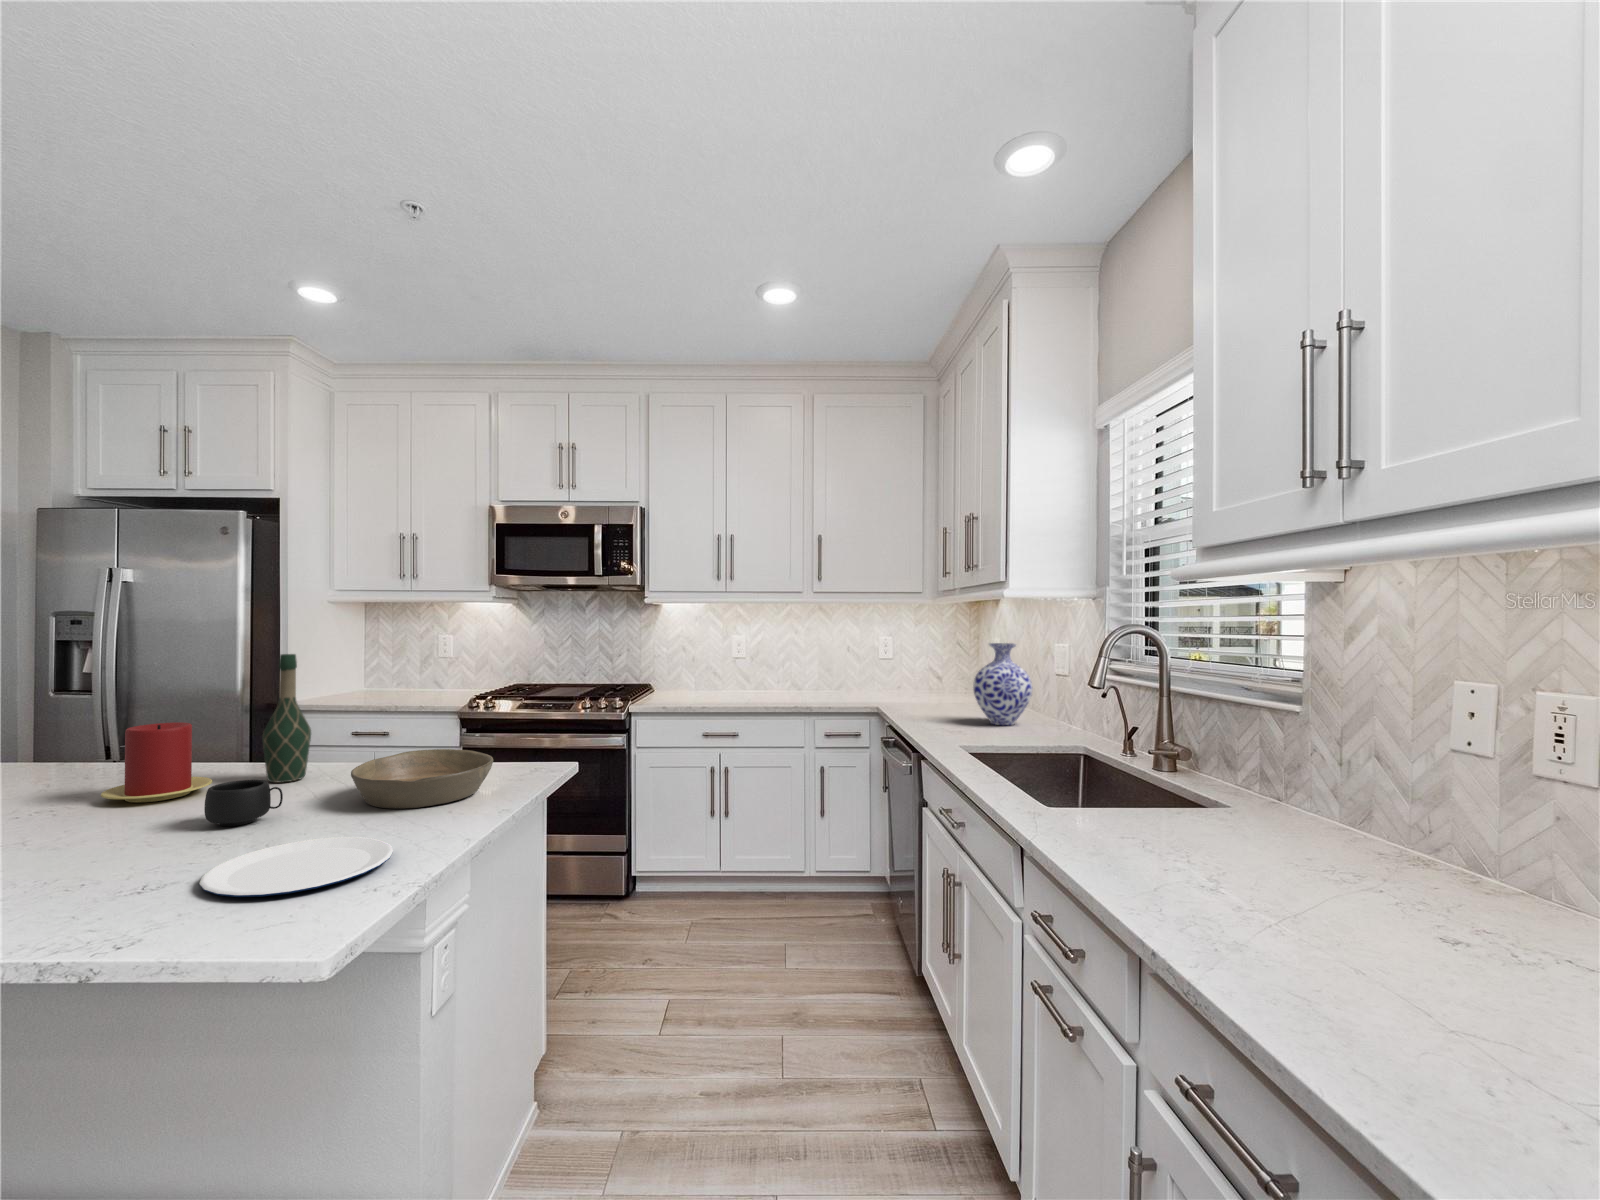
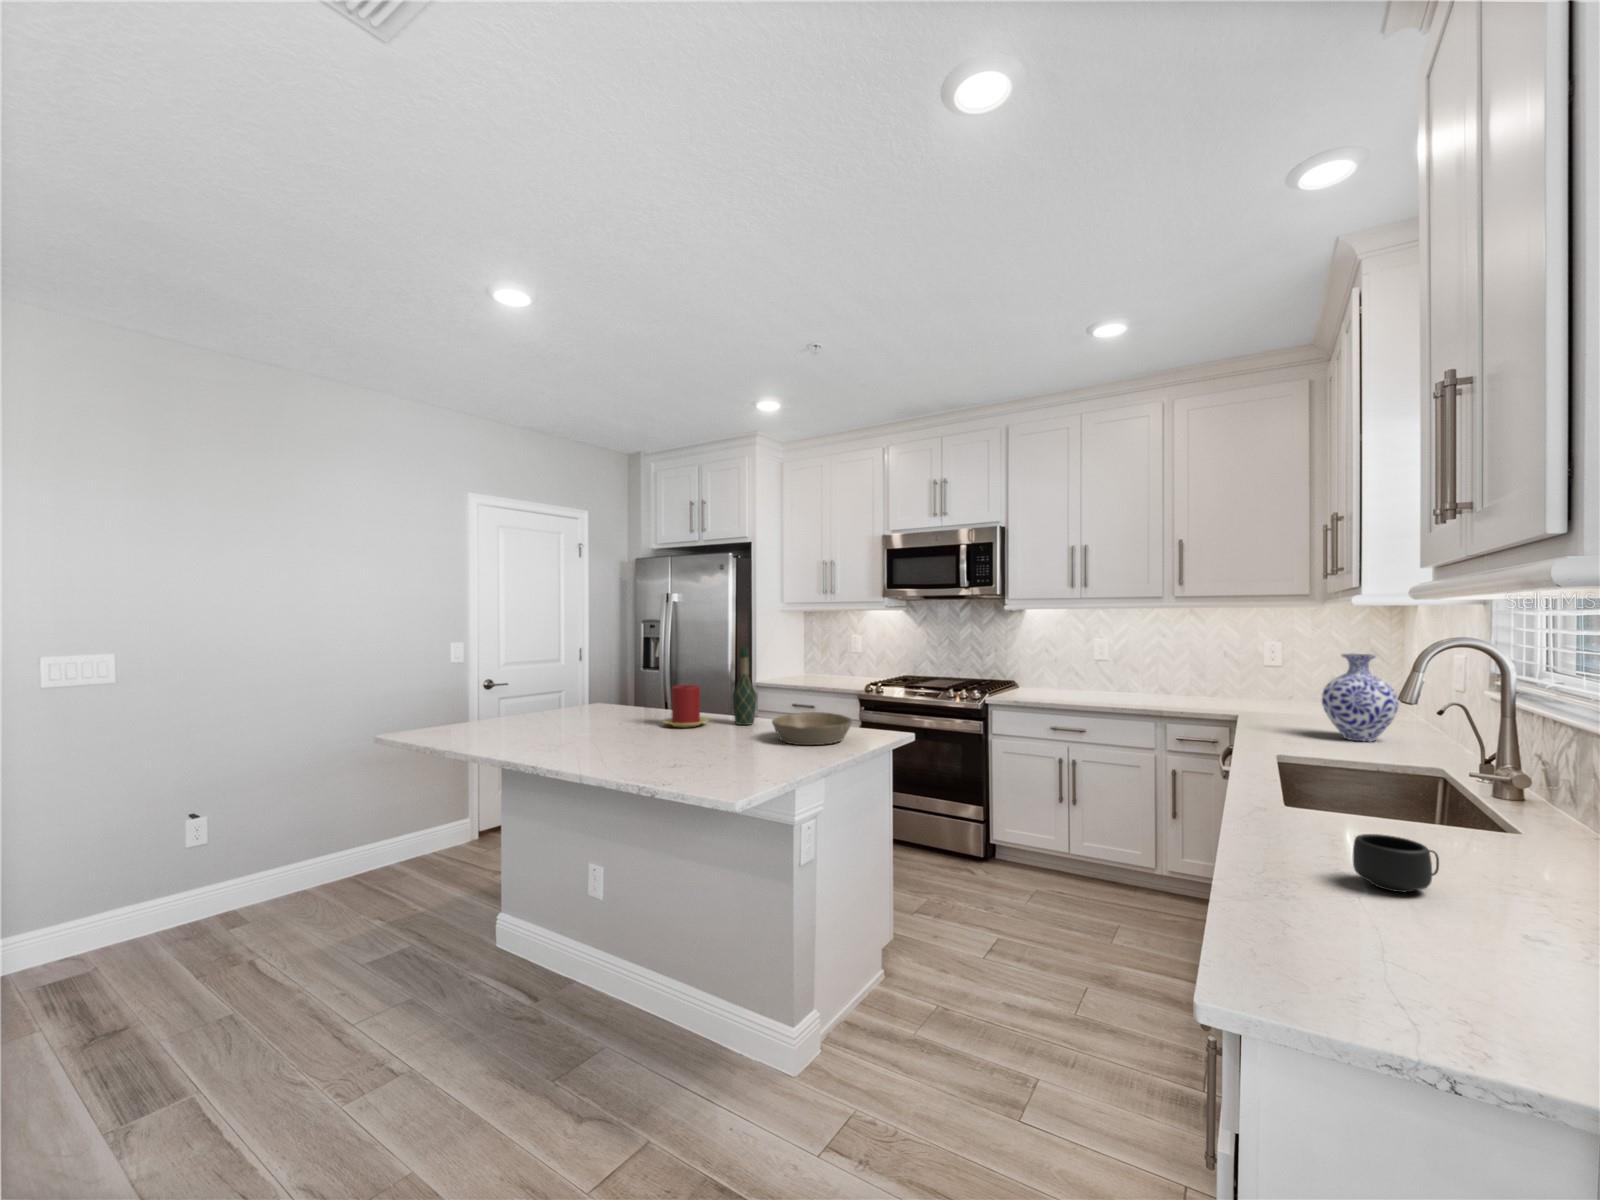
mug: present [204,780,283,826] -> present [1352,834,1439,892]
plate: present [199,837,393,897] -> none [698,752,783,772]

